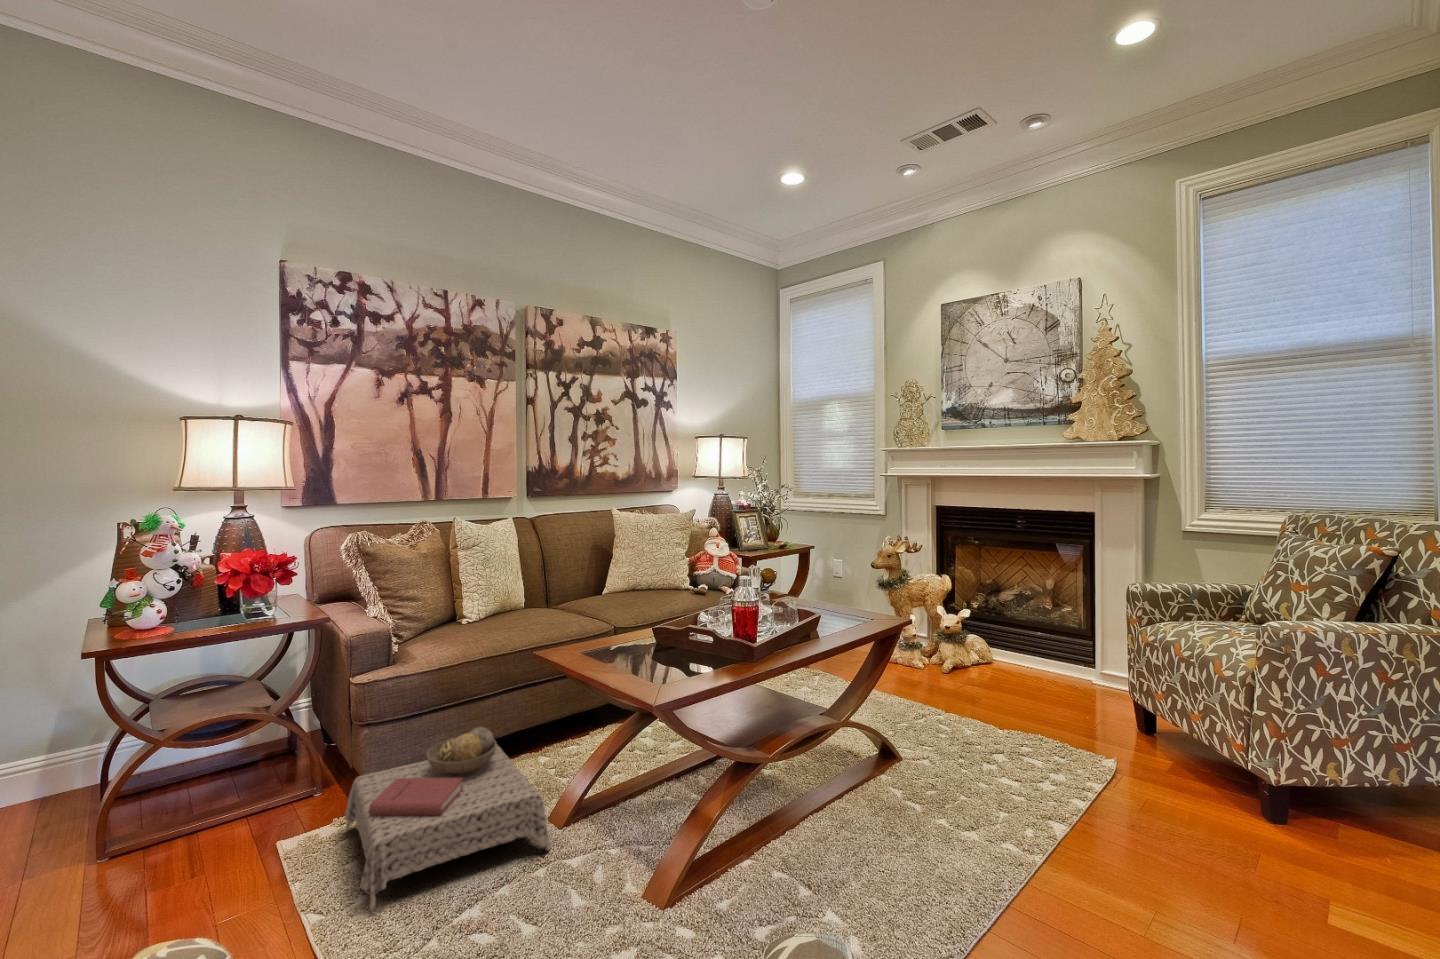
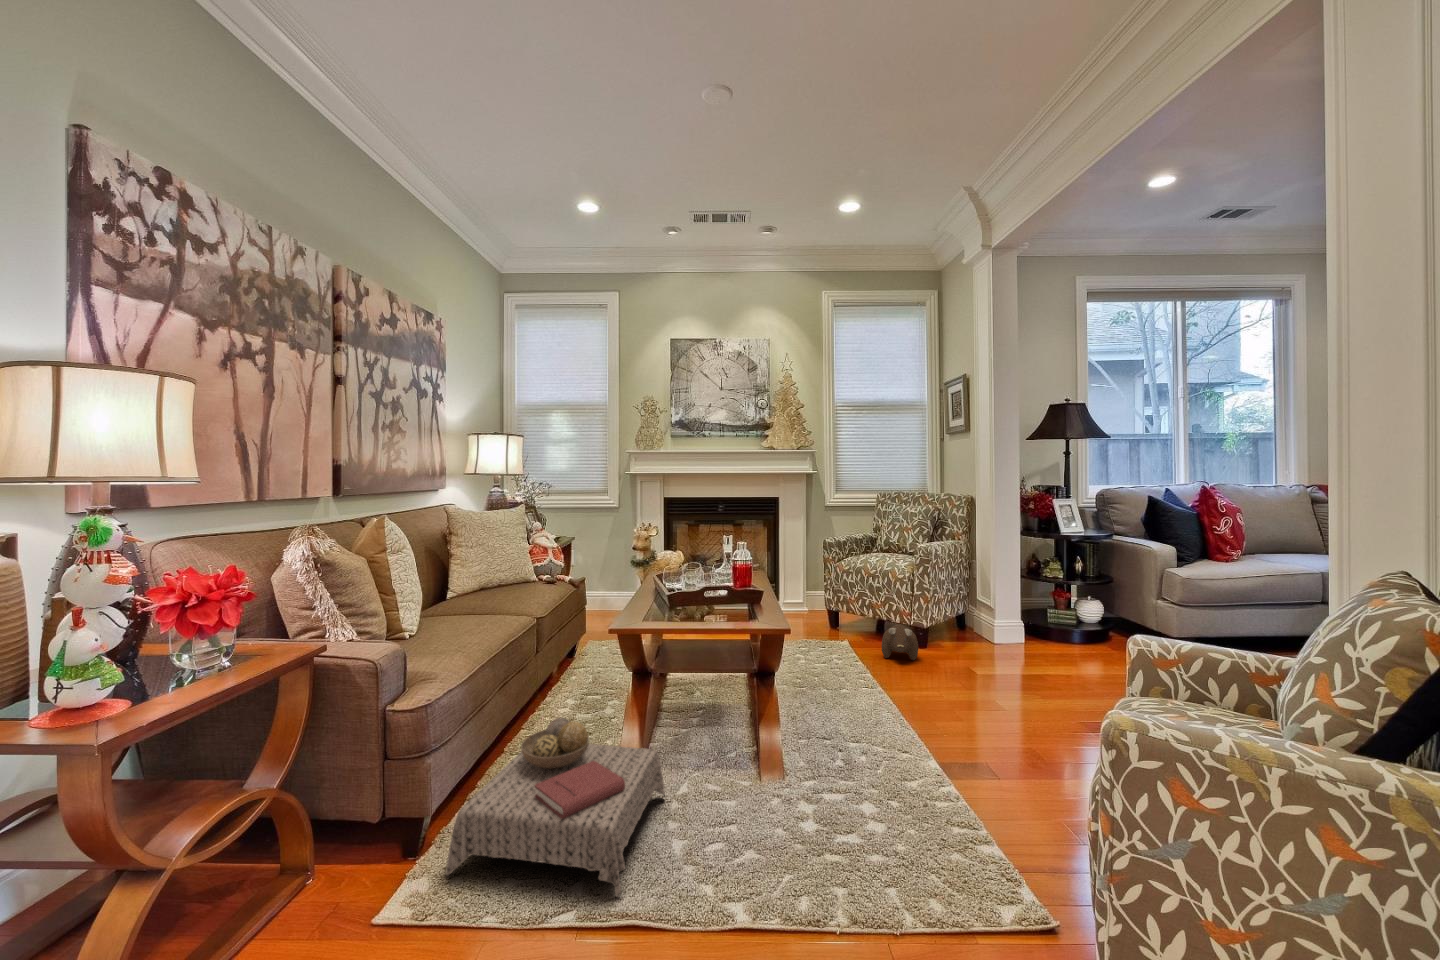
plush toy: none [1127,758,1212,834] -> present [882,624,918,660]

